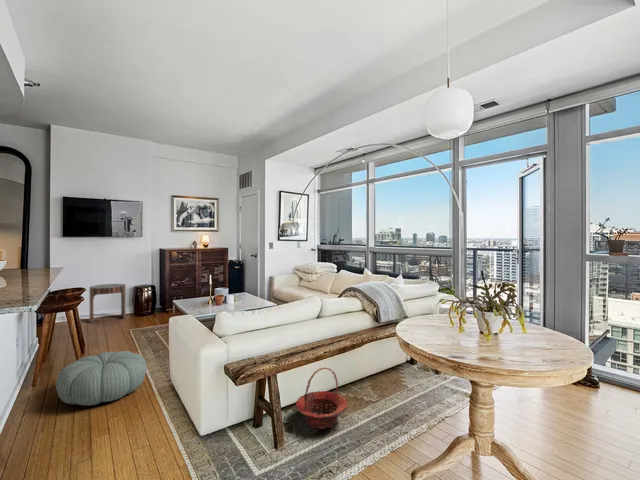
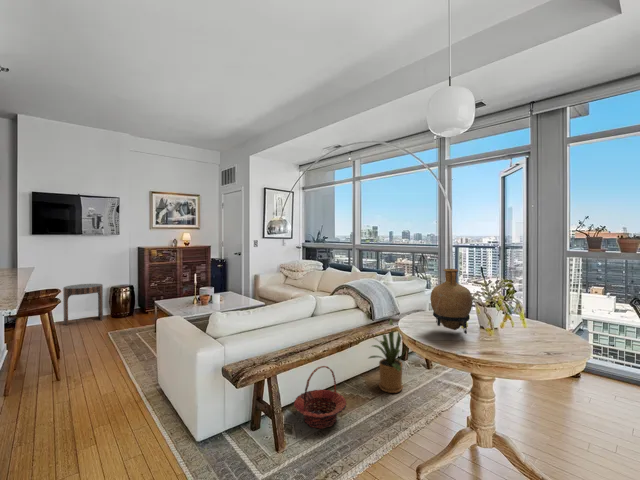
vase: none [427,273,469,339] -> present [430,269,472,334]
house plant: none [369,322,412,398] -> present [369,319,407,393]
pouf: present [56,351,146,406] -> none [31,354,132,414]

